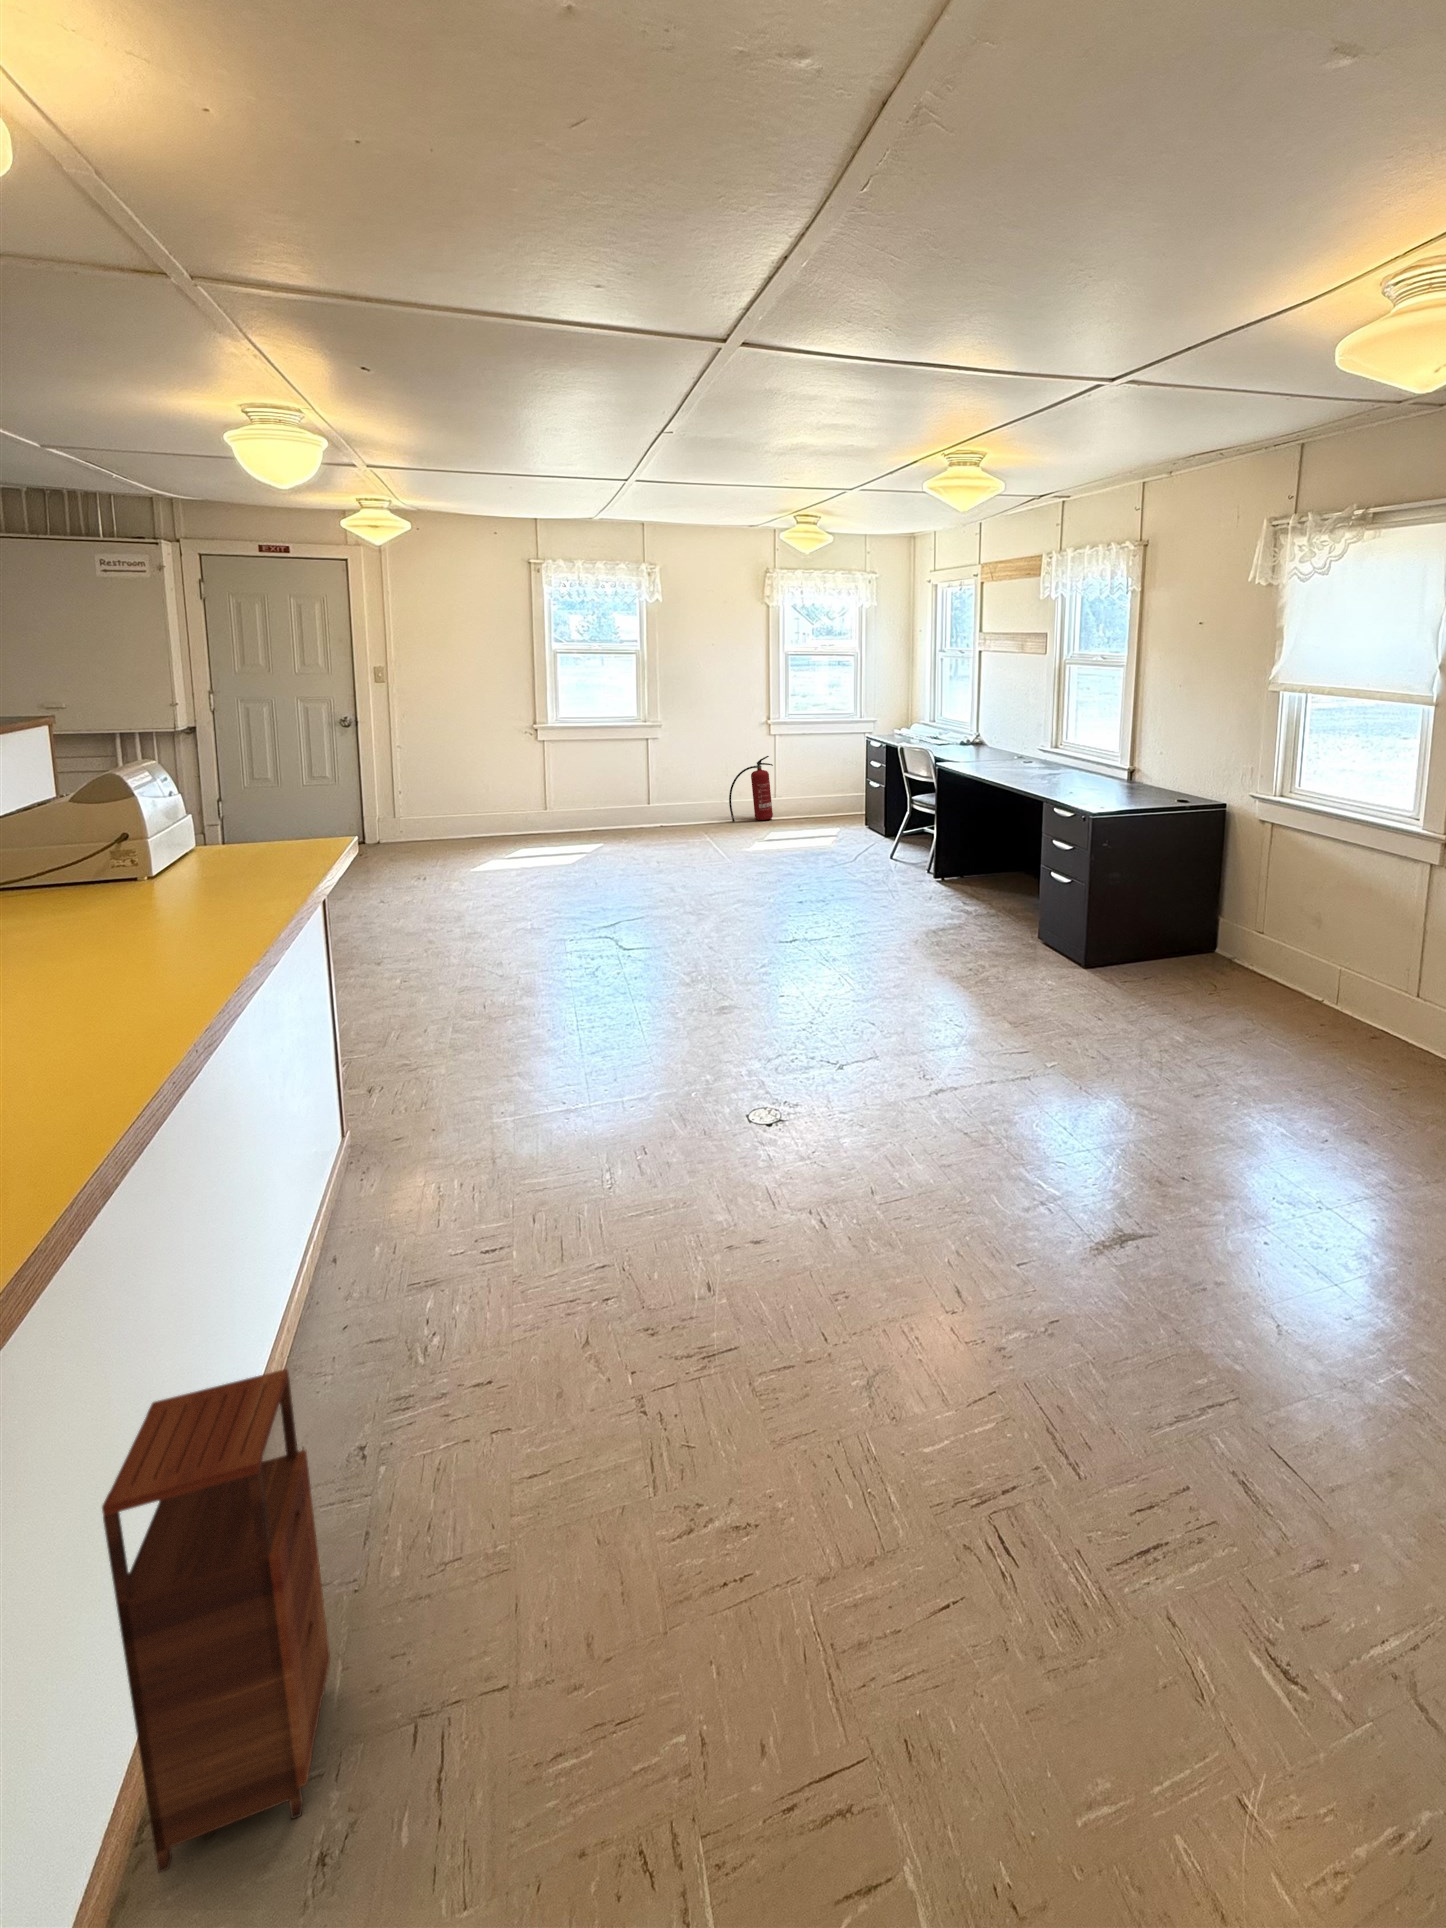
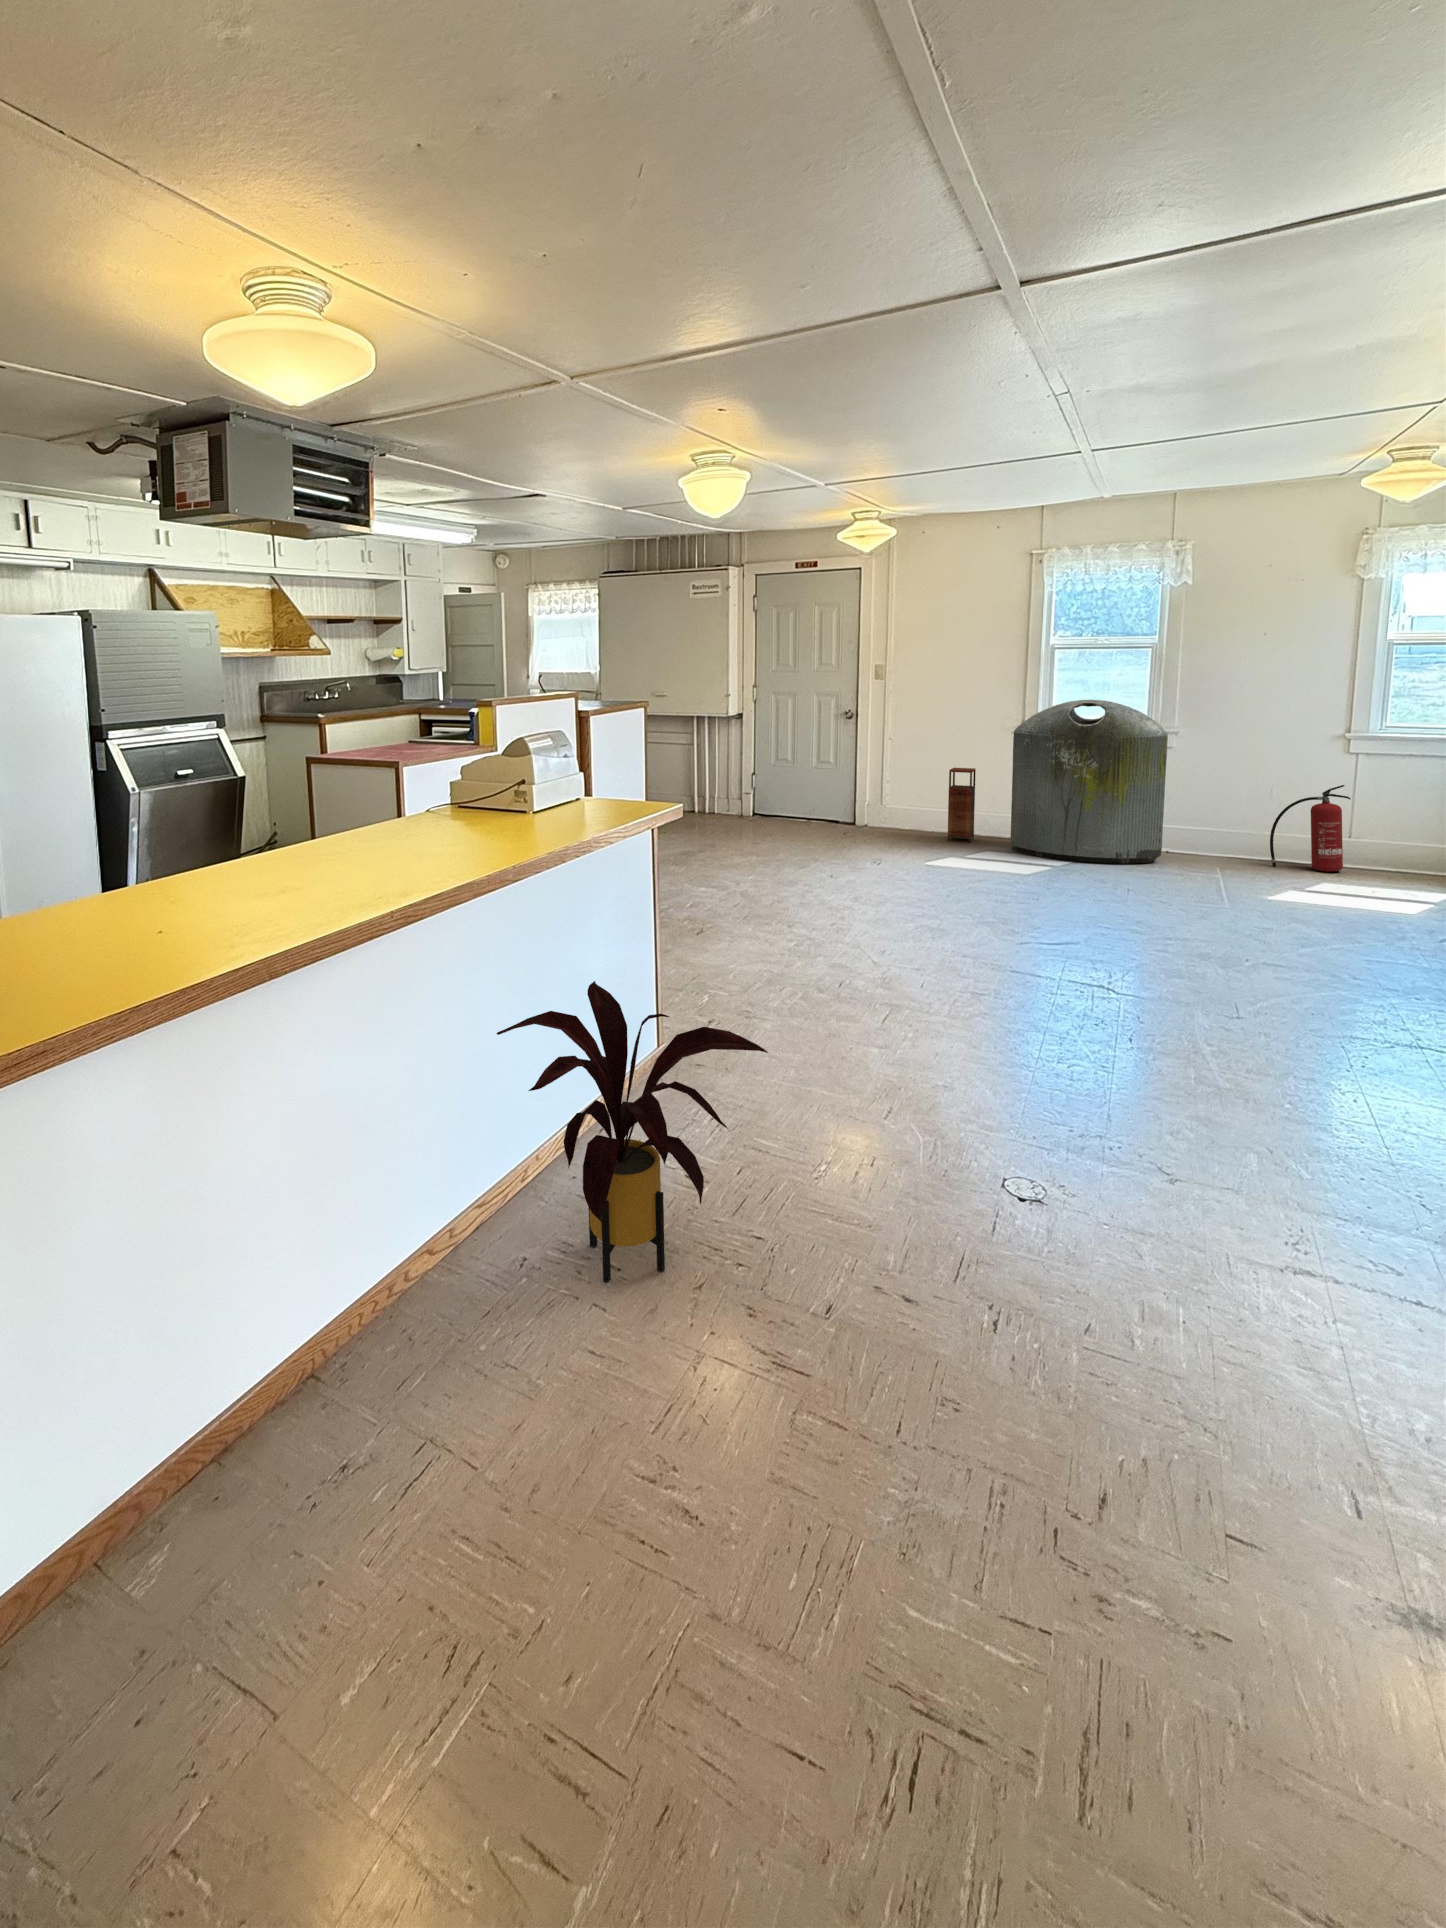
trash can: none [535,699,662,842] -> present [1011,700,1168,864]
house plant: none [262,1067,616,1402] -> present [496,981,768,1282]
storage cabinet: present [102,1369,330,1872] -> present [948,768,976,842]

